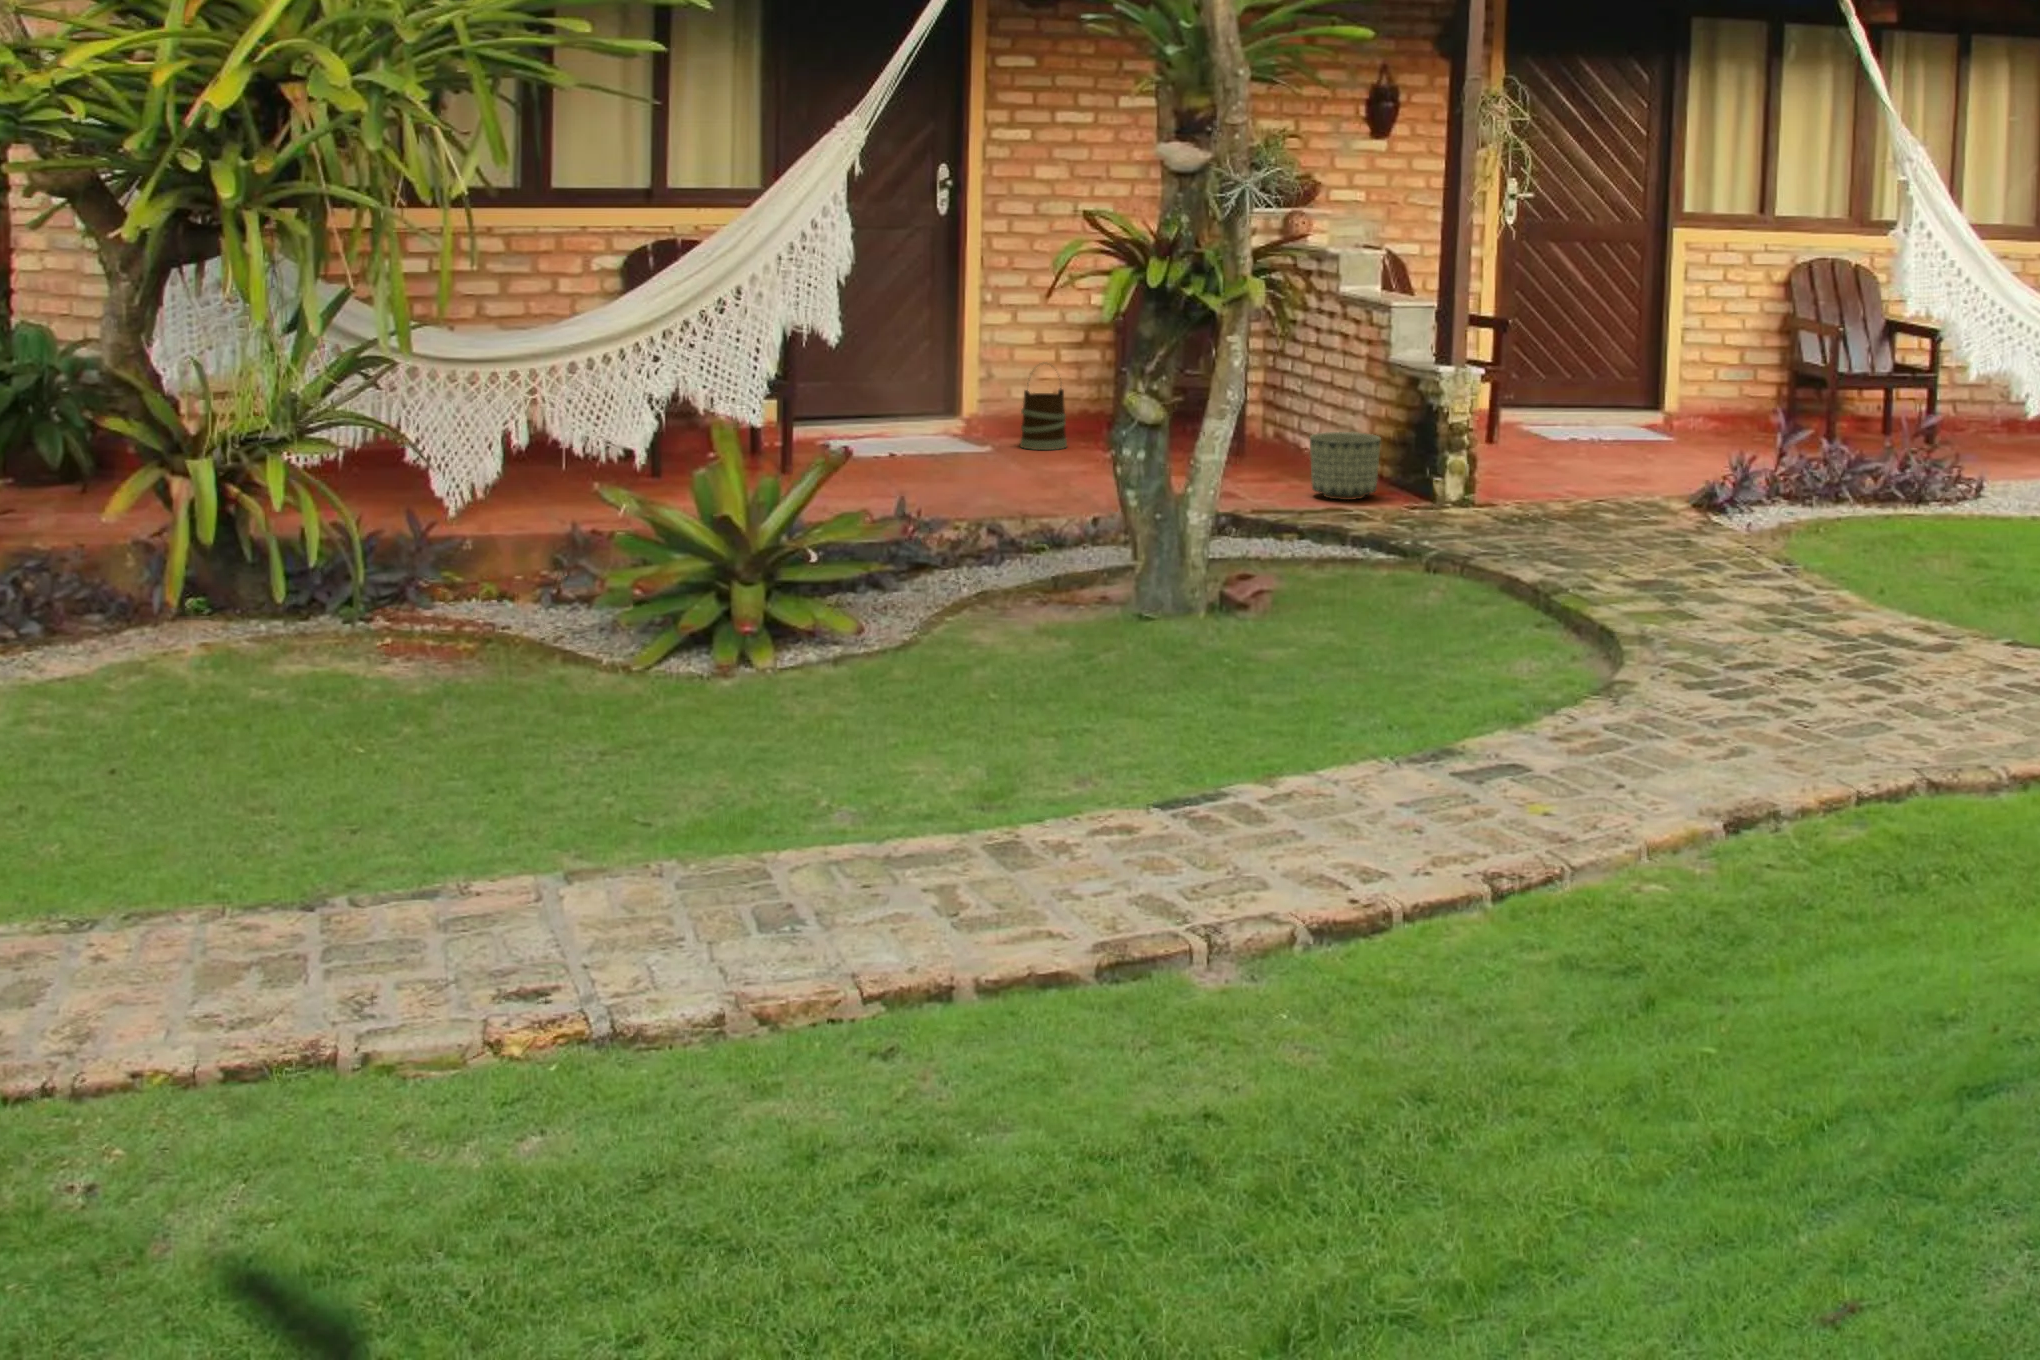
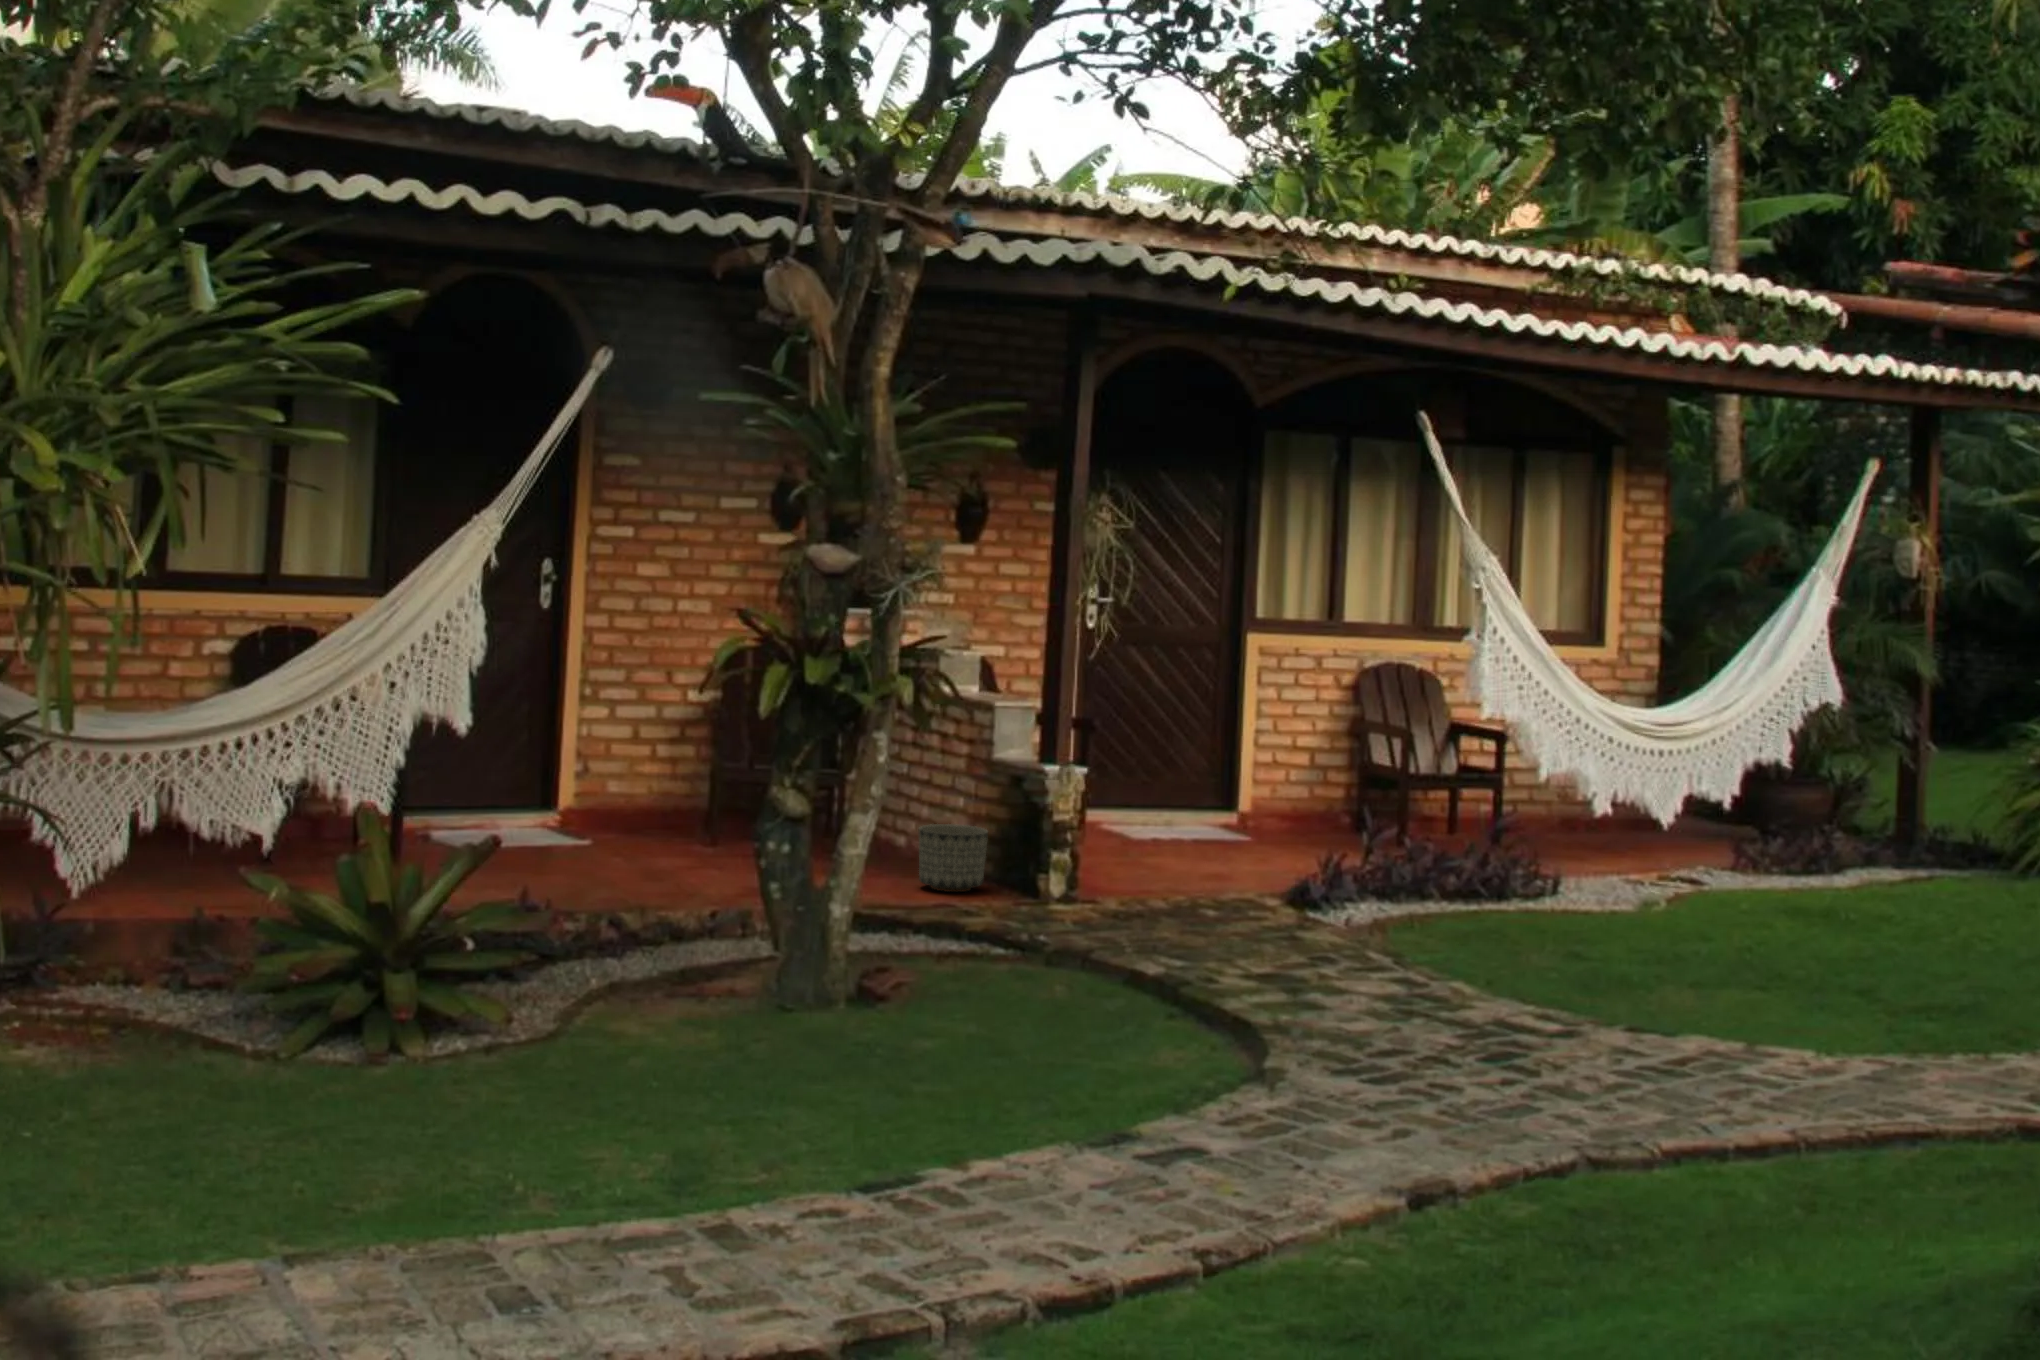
wooden bucket: present [1020,383,1067,450] -> none [614,749,662,838]

